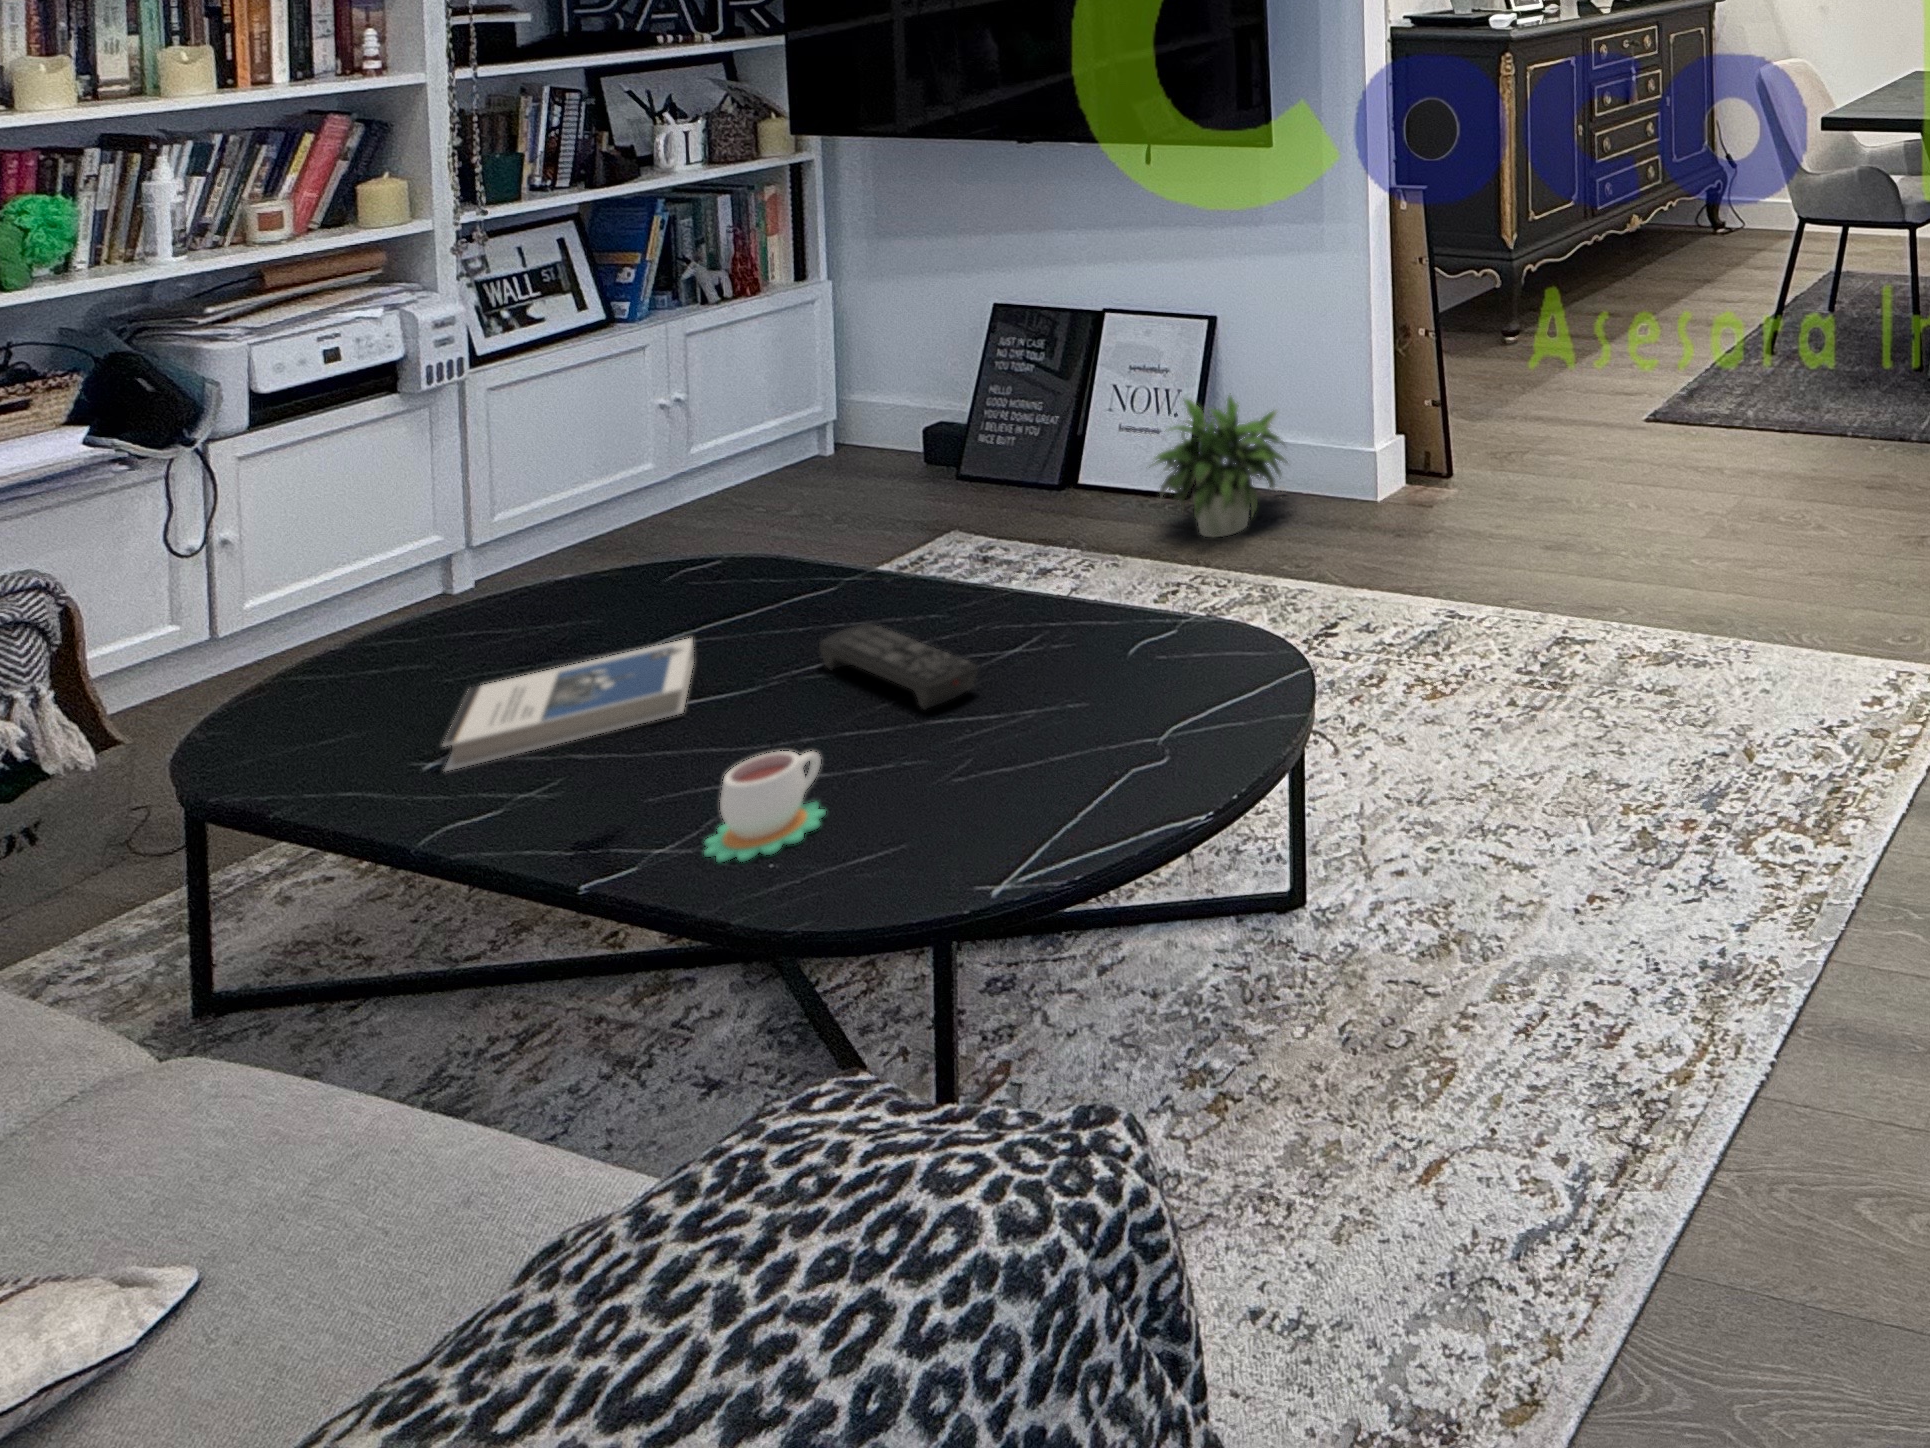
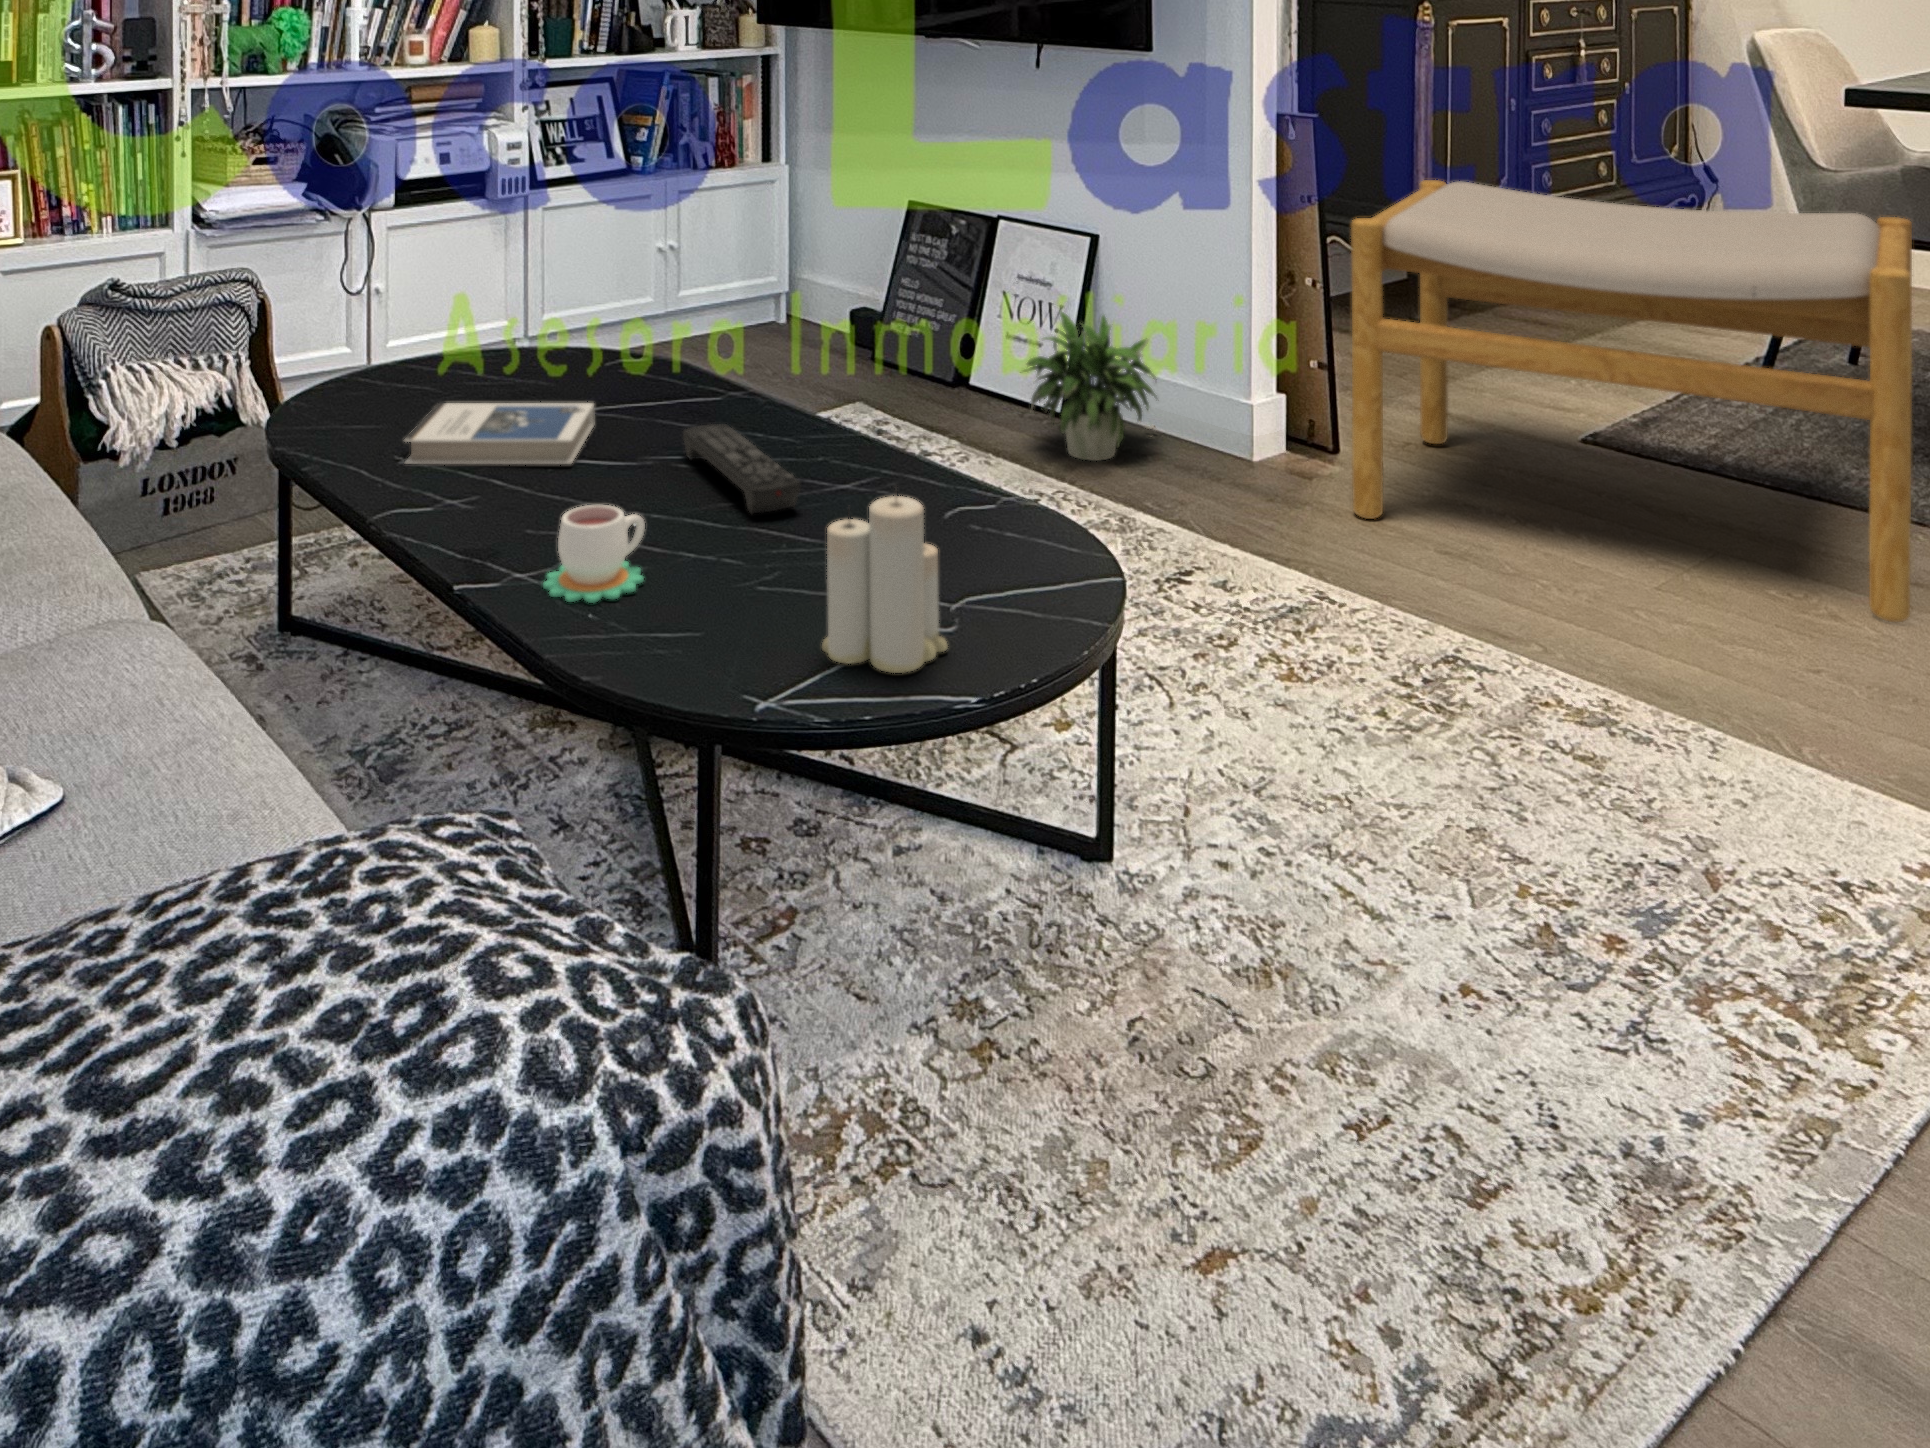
footstool: none [1466,218,1874,532] -> present [1351,180,1912,622]
candle: none [1043,658,1167,828] -> present [822,495,947,673]

